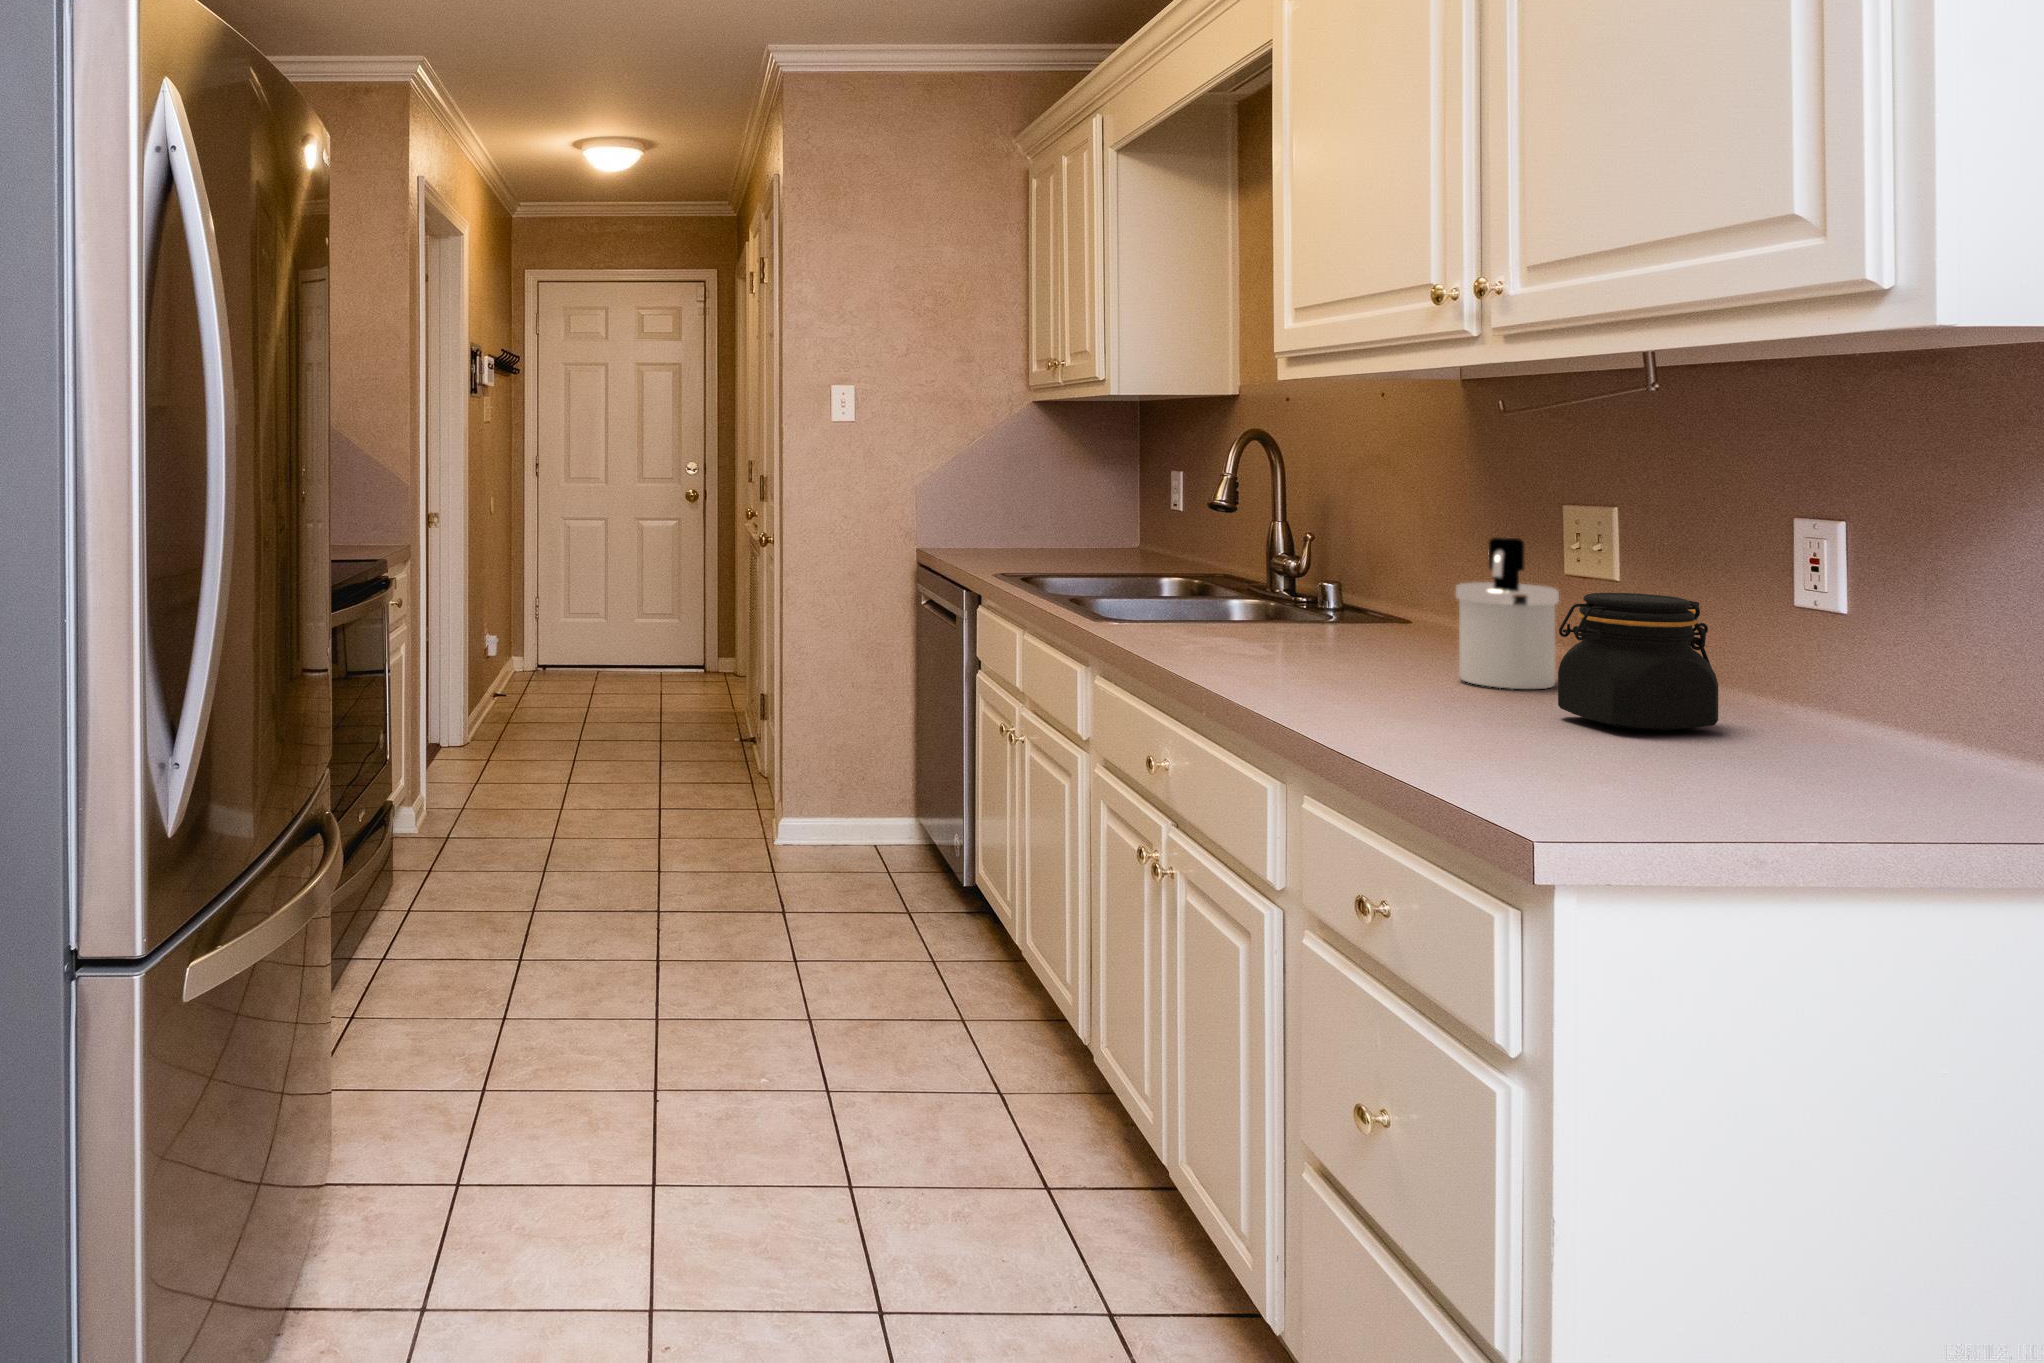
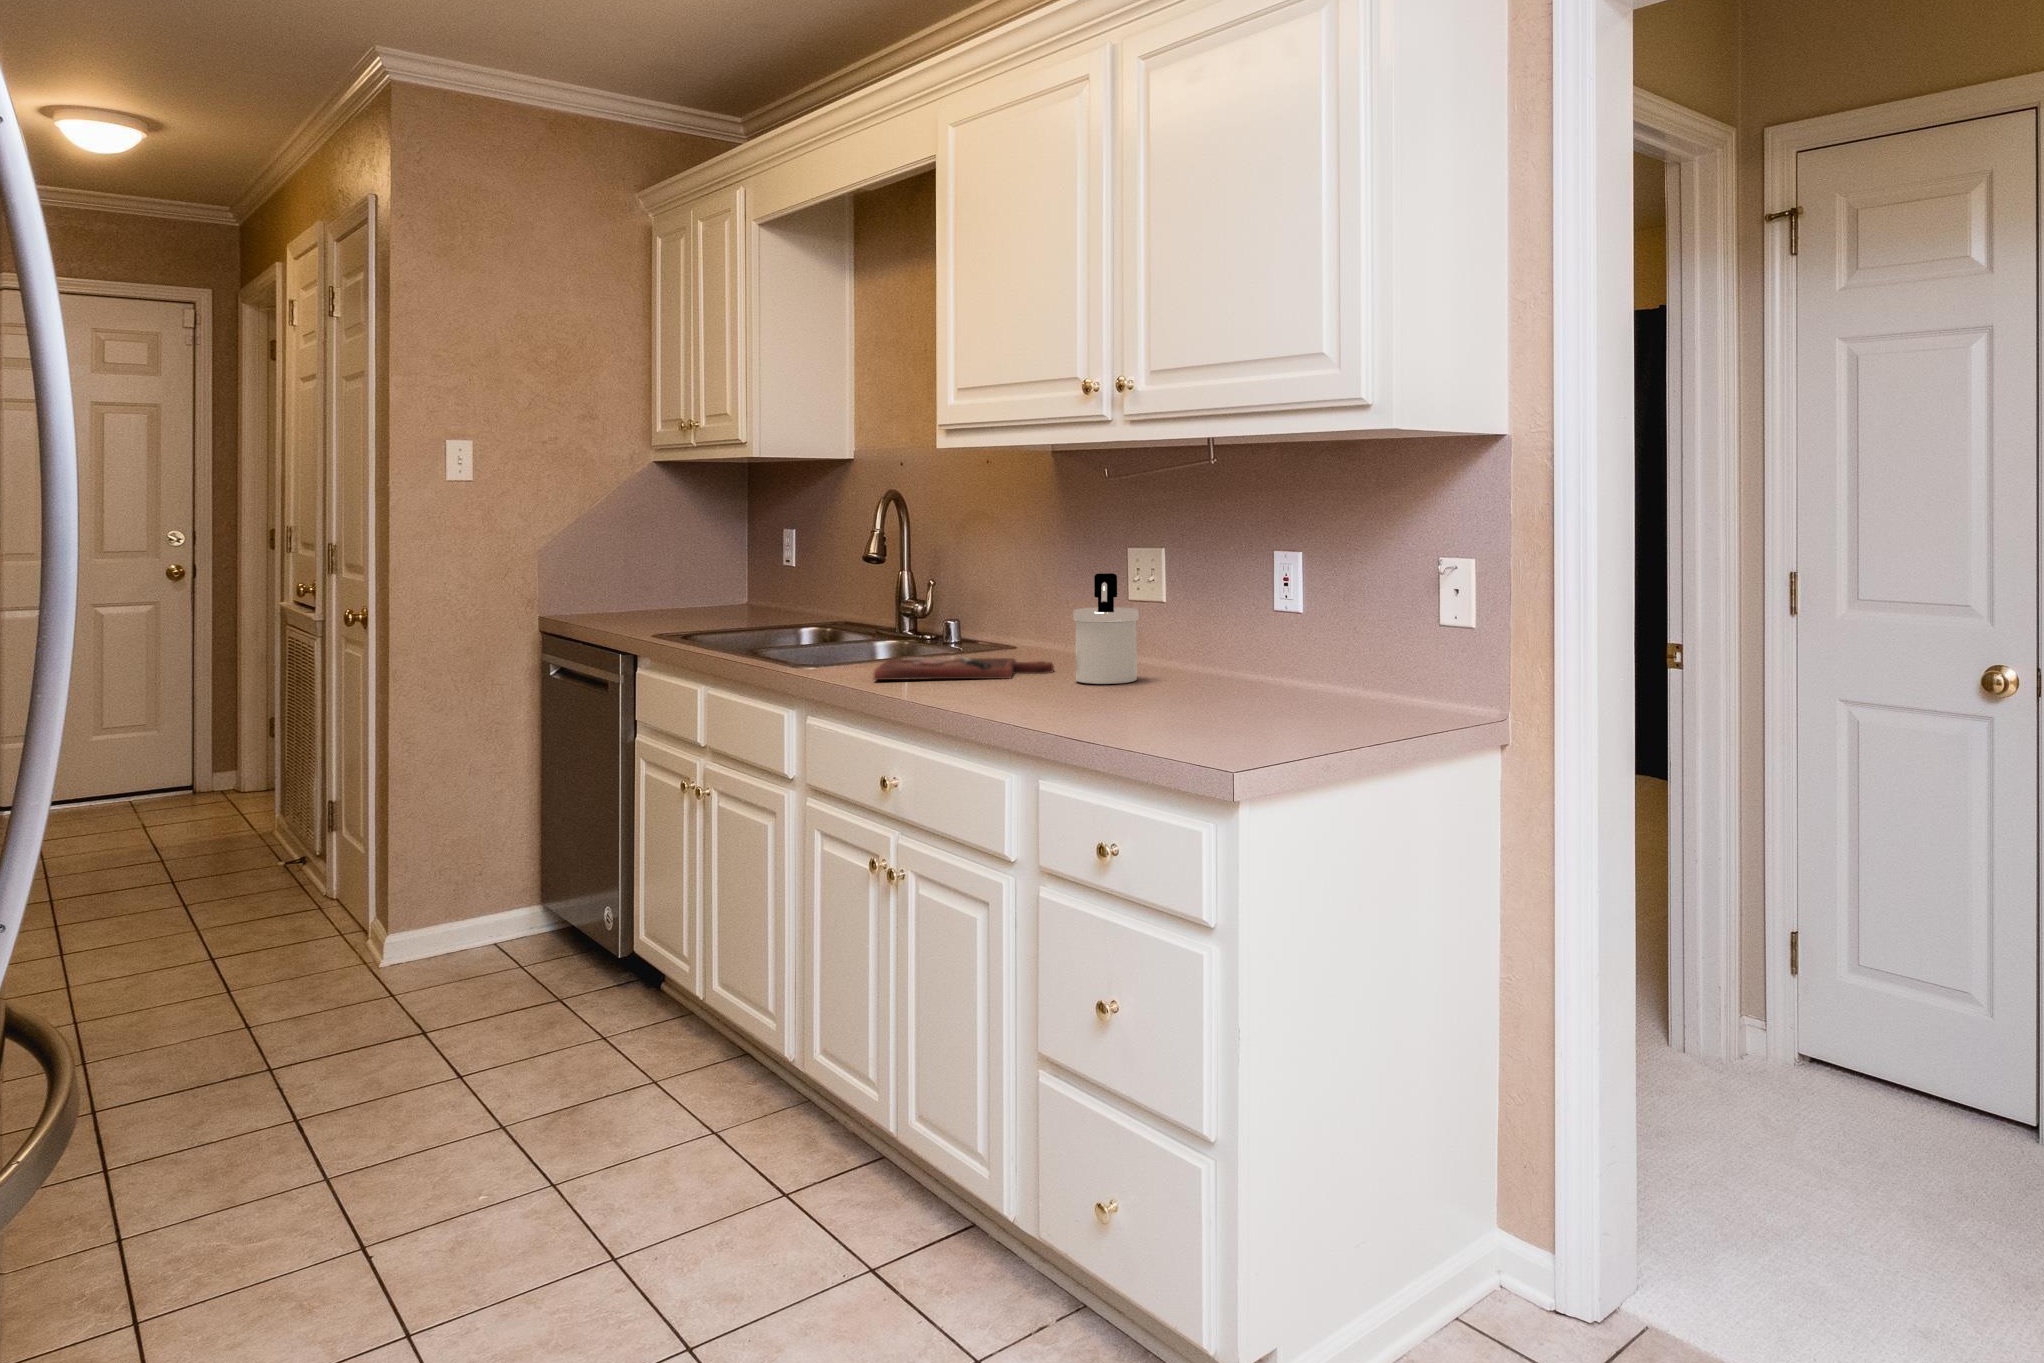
jar: present [1558,593,1718,731] -> none [1147,607,1237,699]
cutting board: none [1189,625,1436,665] -> present [874,657,1054,680]

